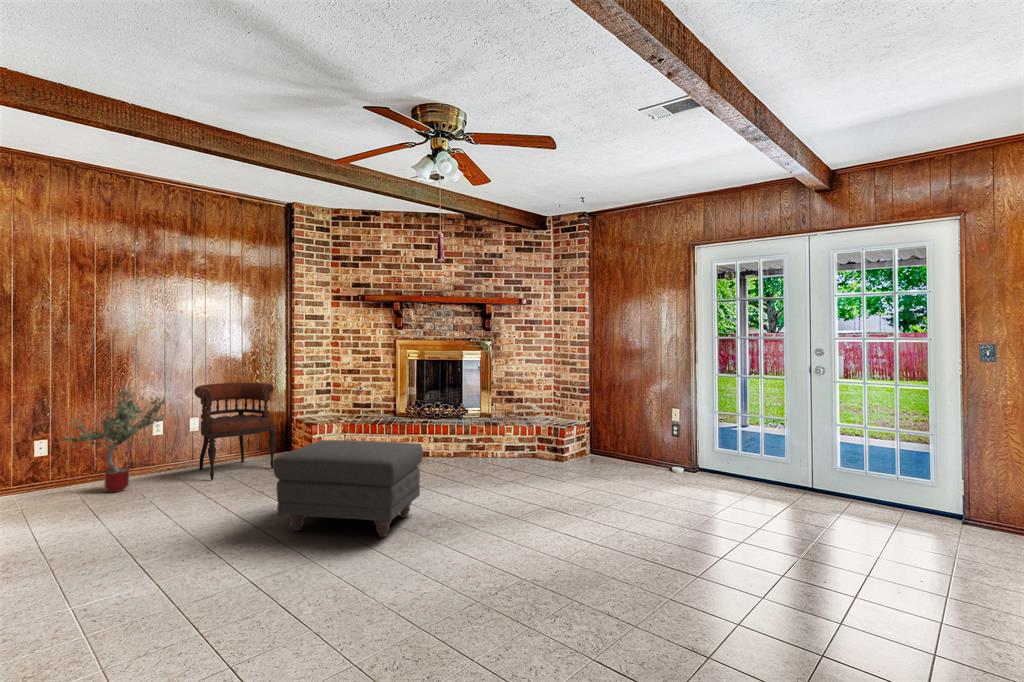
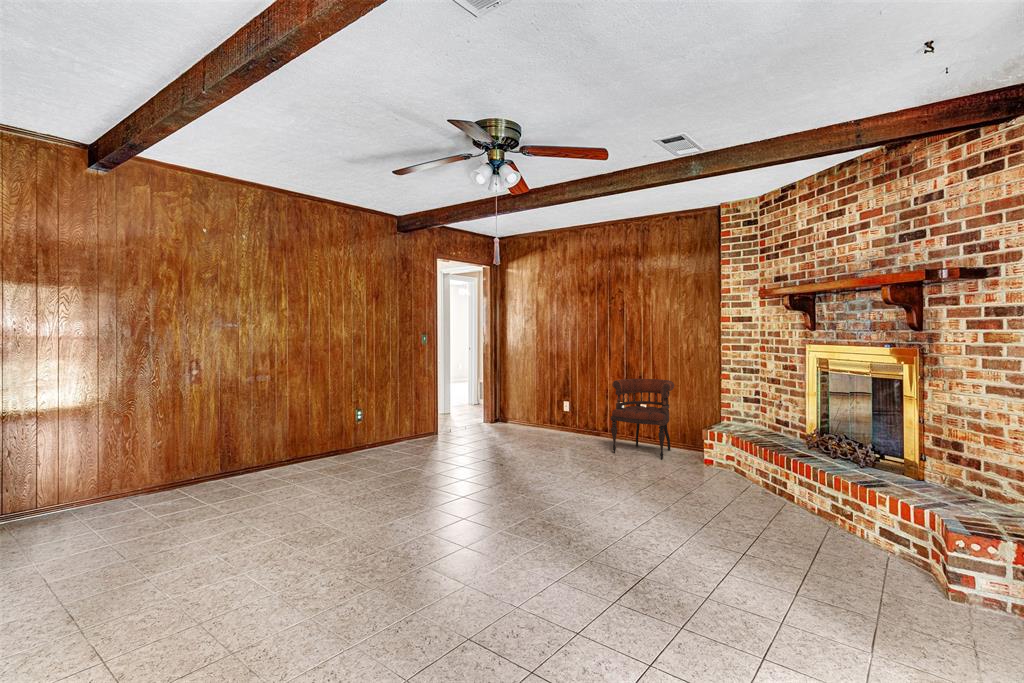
potted tree: present [62,386,165,492] -> none [552,373,602,443]
ottoman: present [273,440,423,537] -> none [494,429,578,518]

